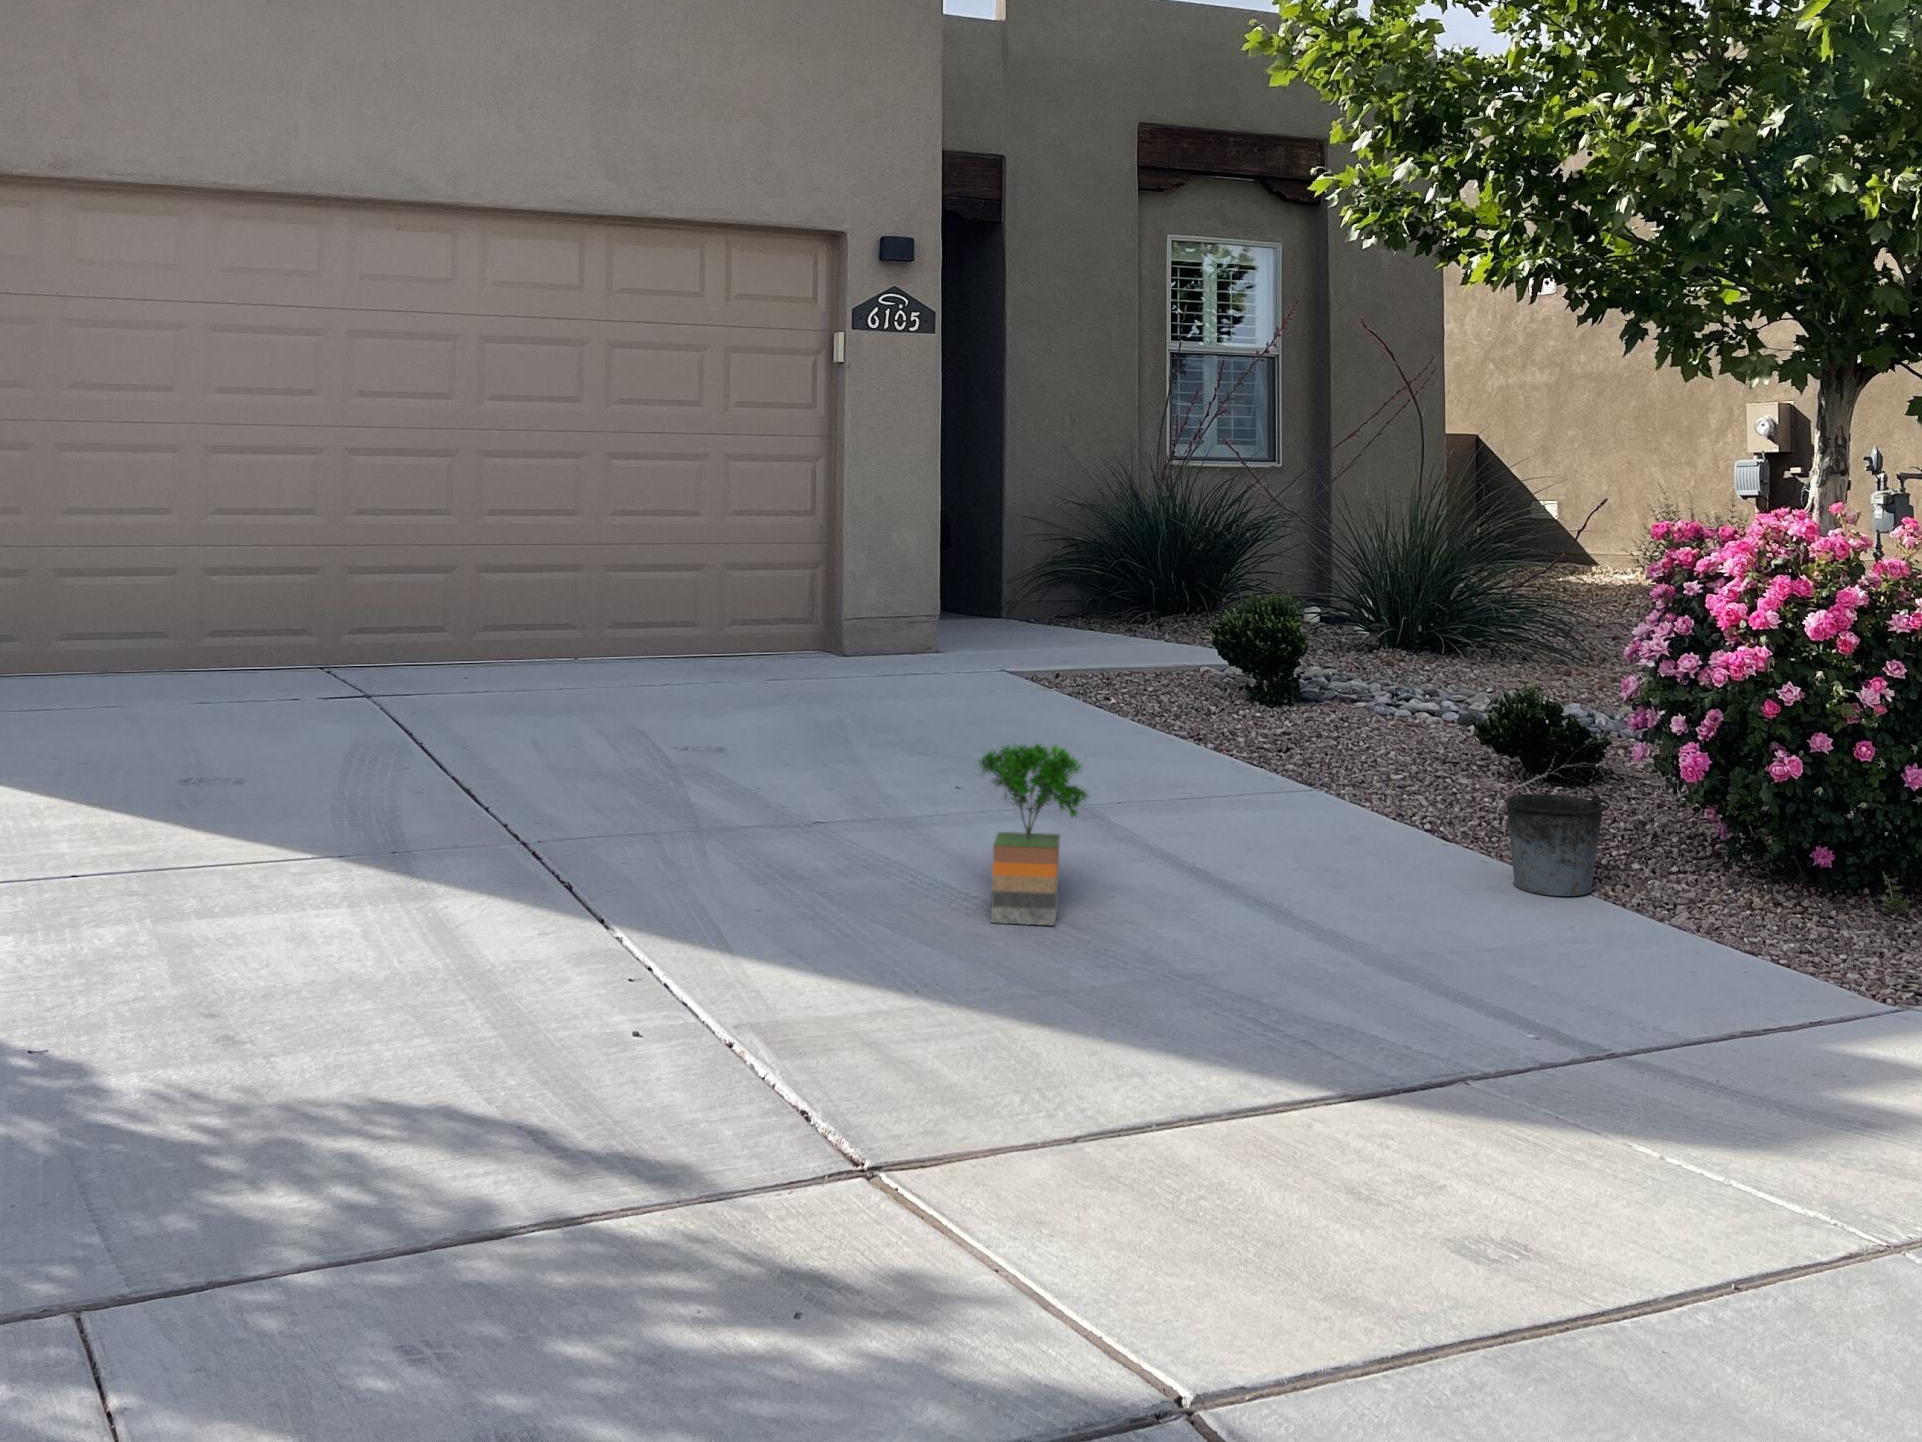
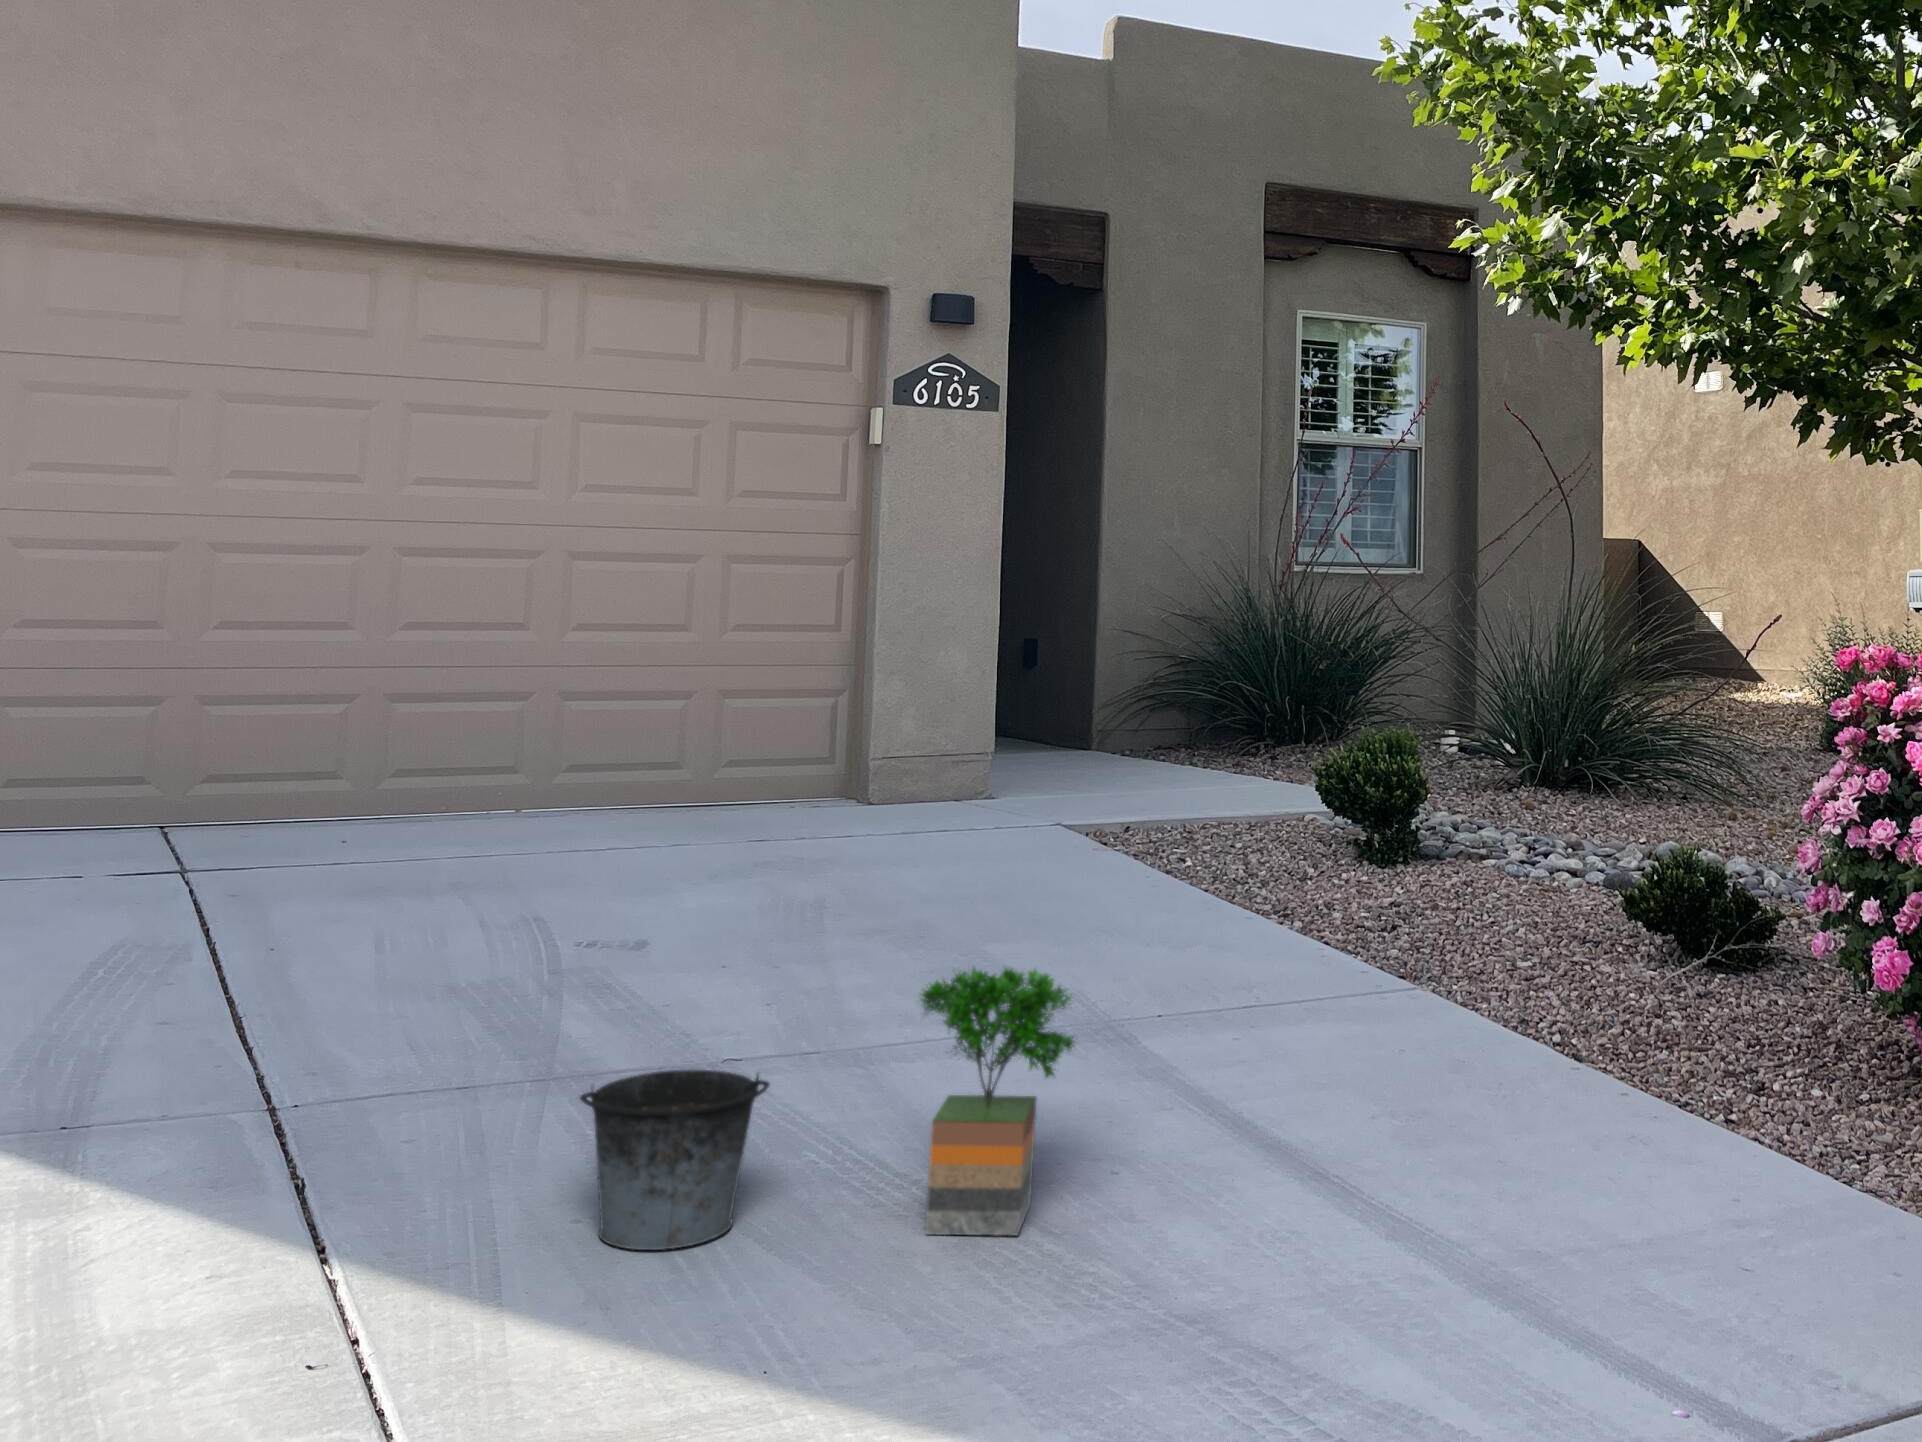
bucket: present [1505,794,1610,896] -> present [580,1070,770,1250]

